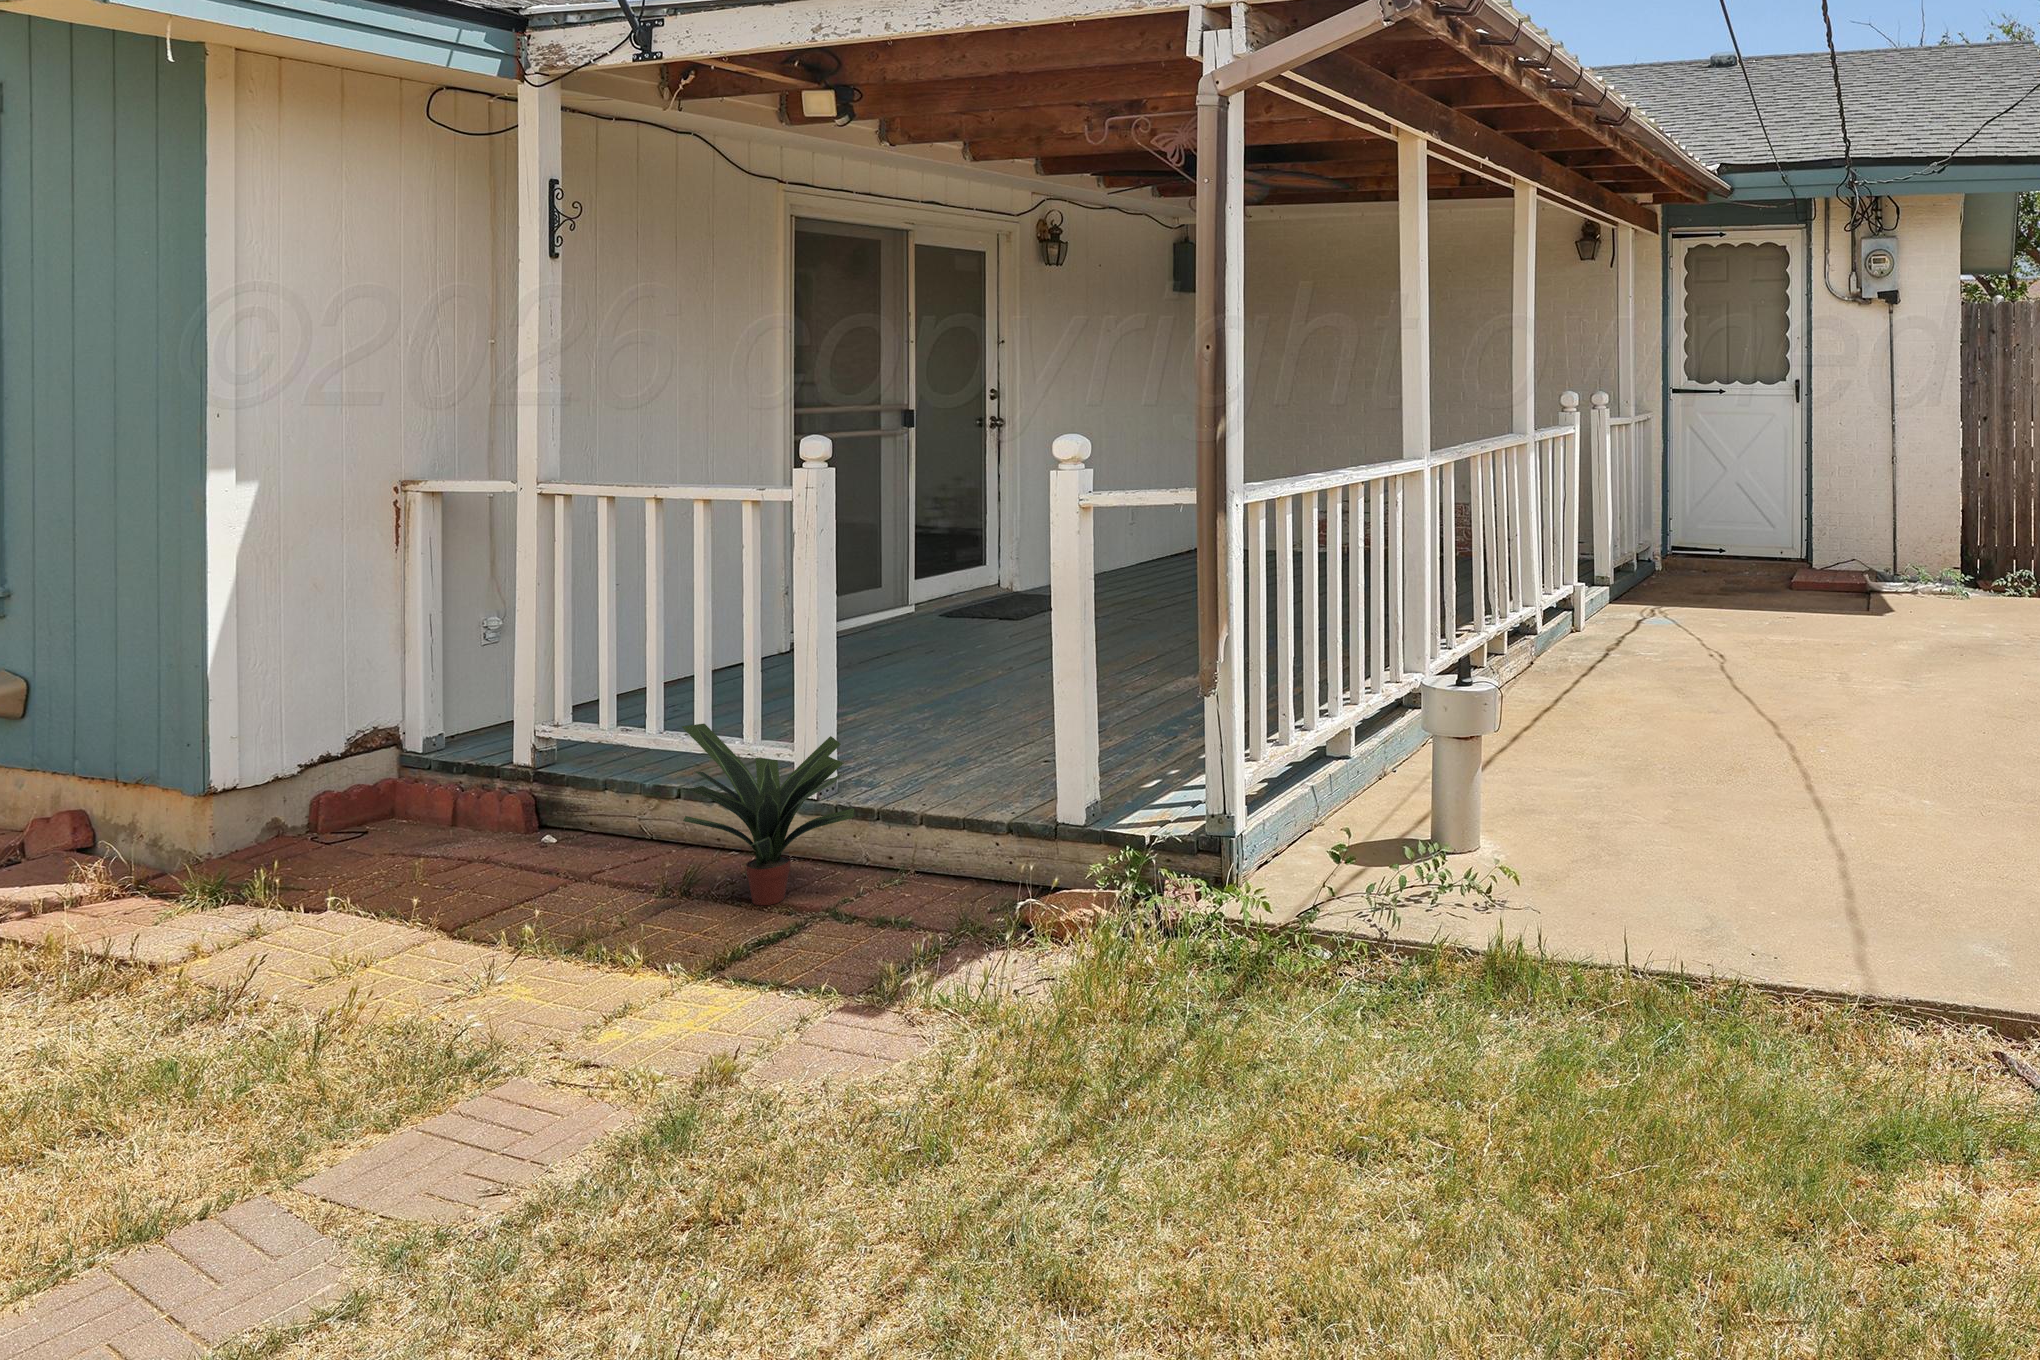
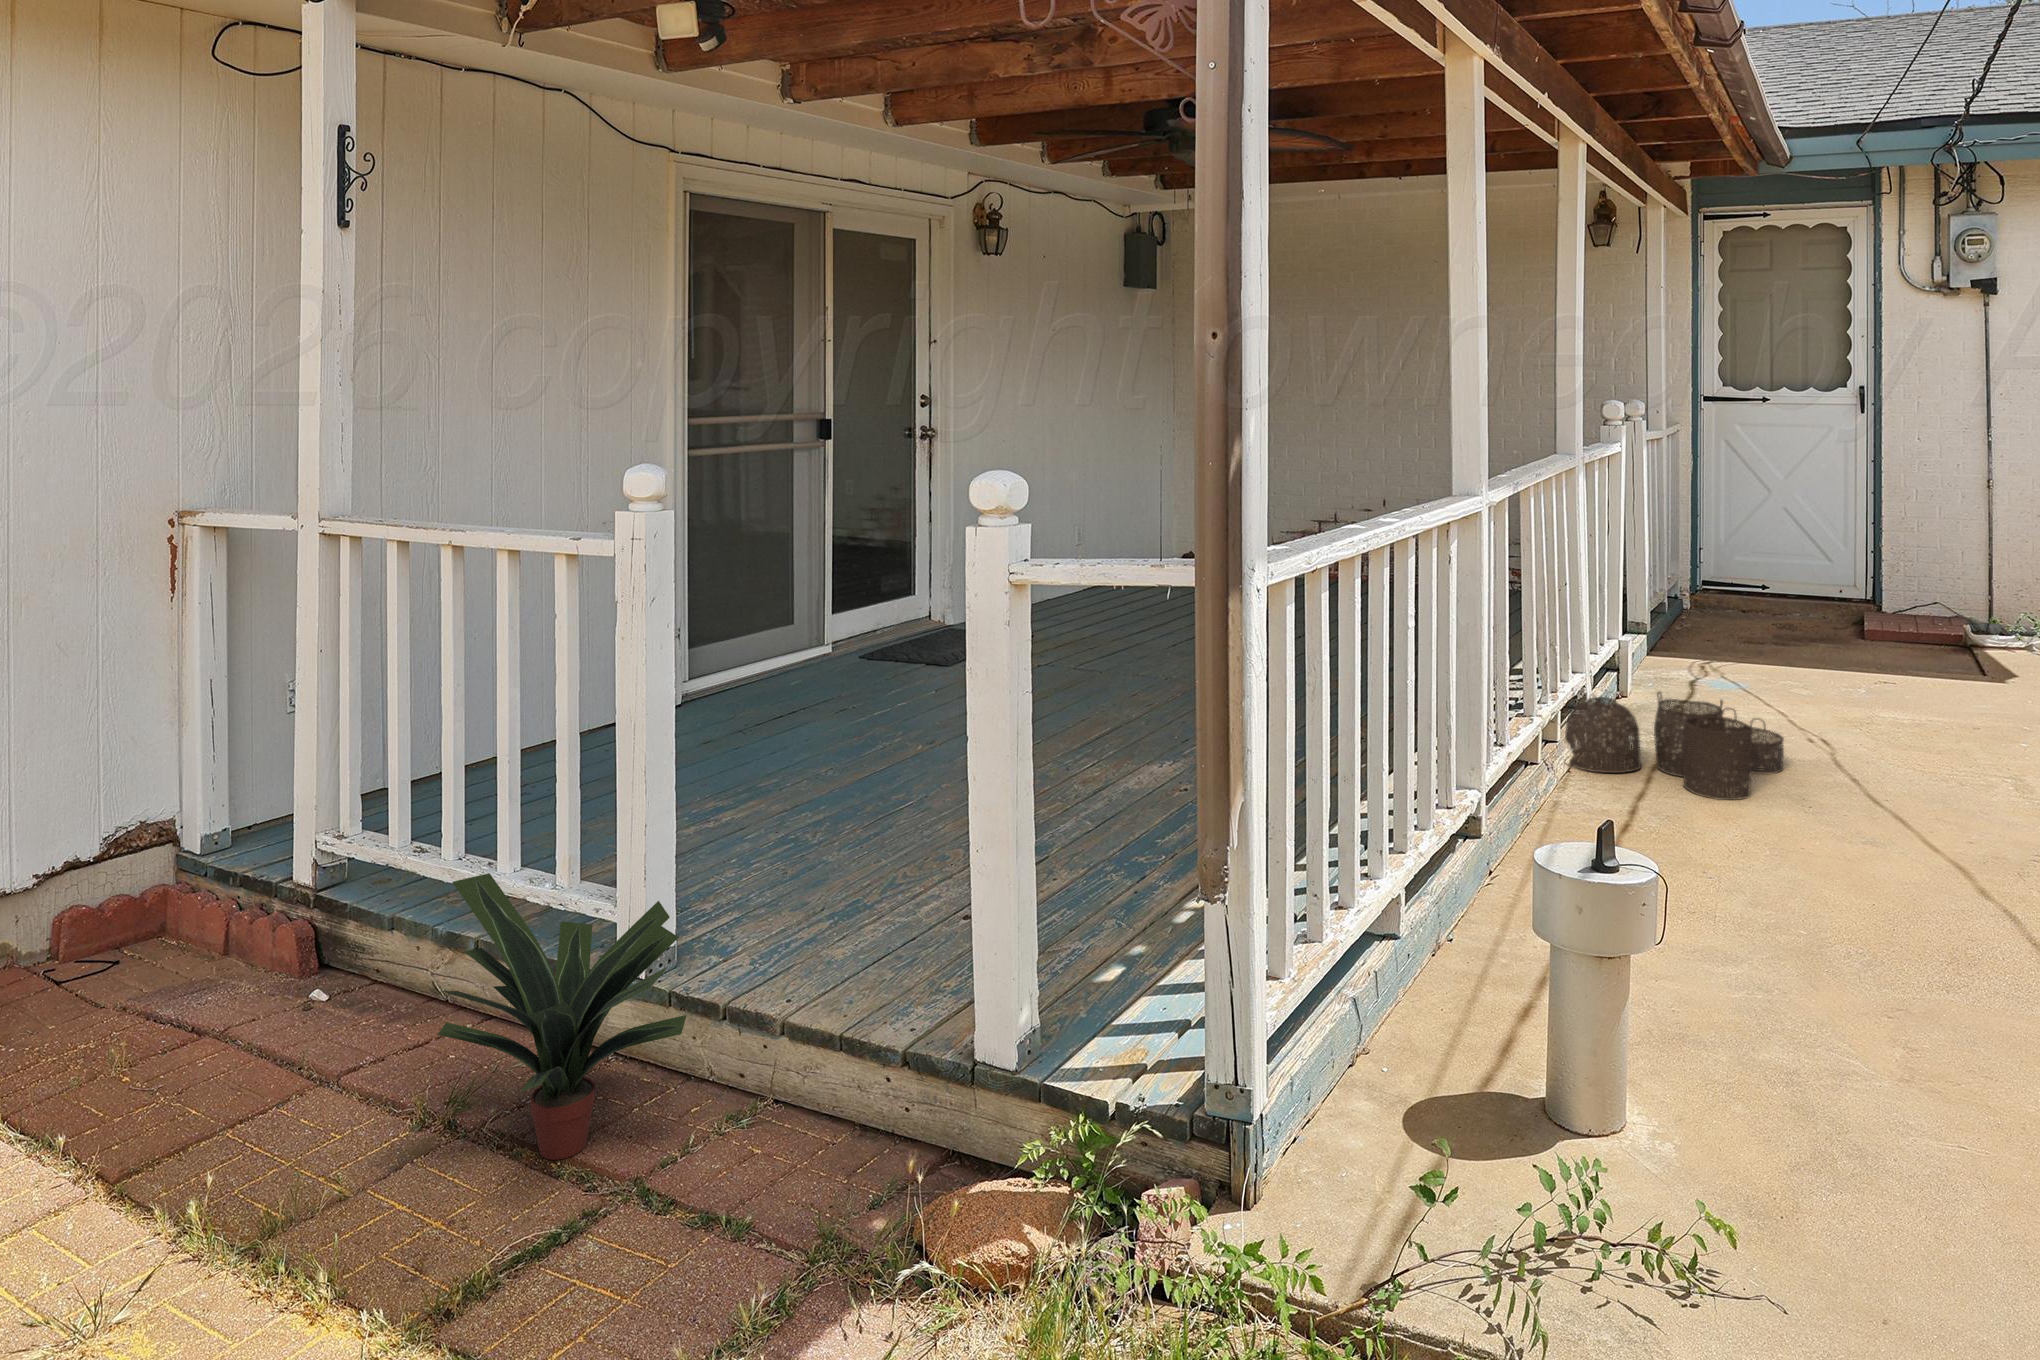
woven basket: none [1514,617,1679,693] -> present [1565,692,1784,800]

